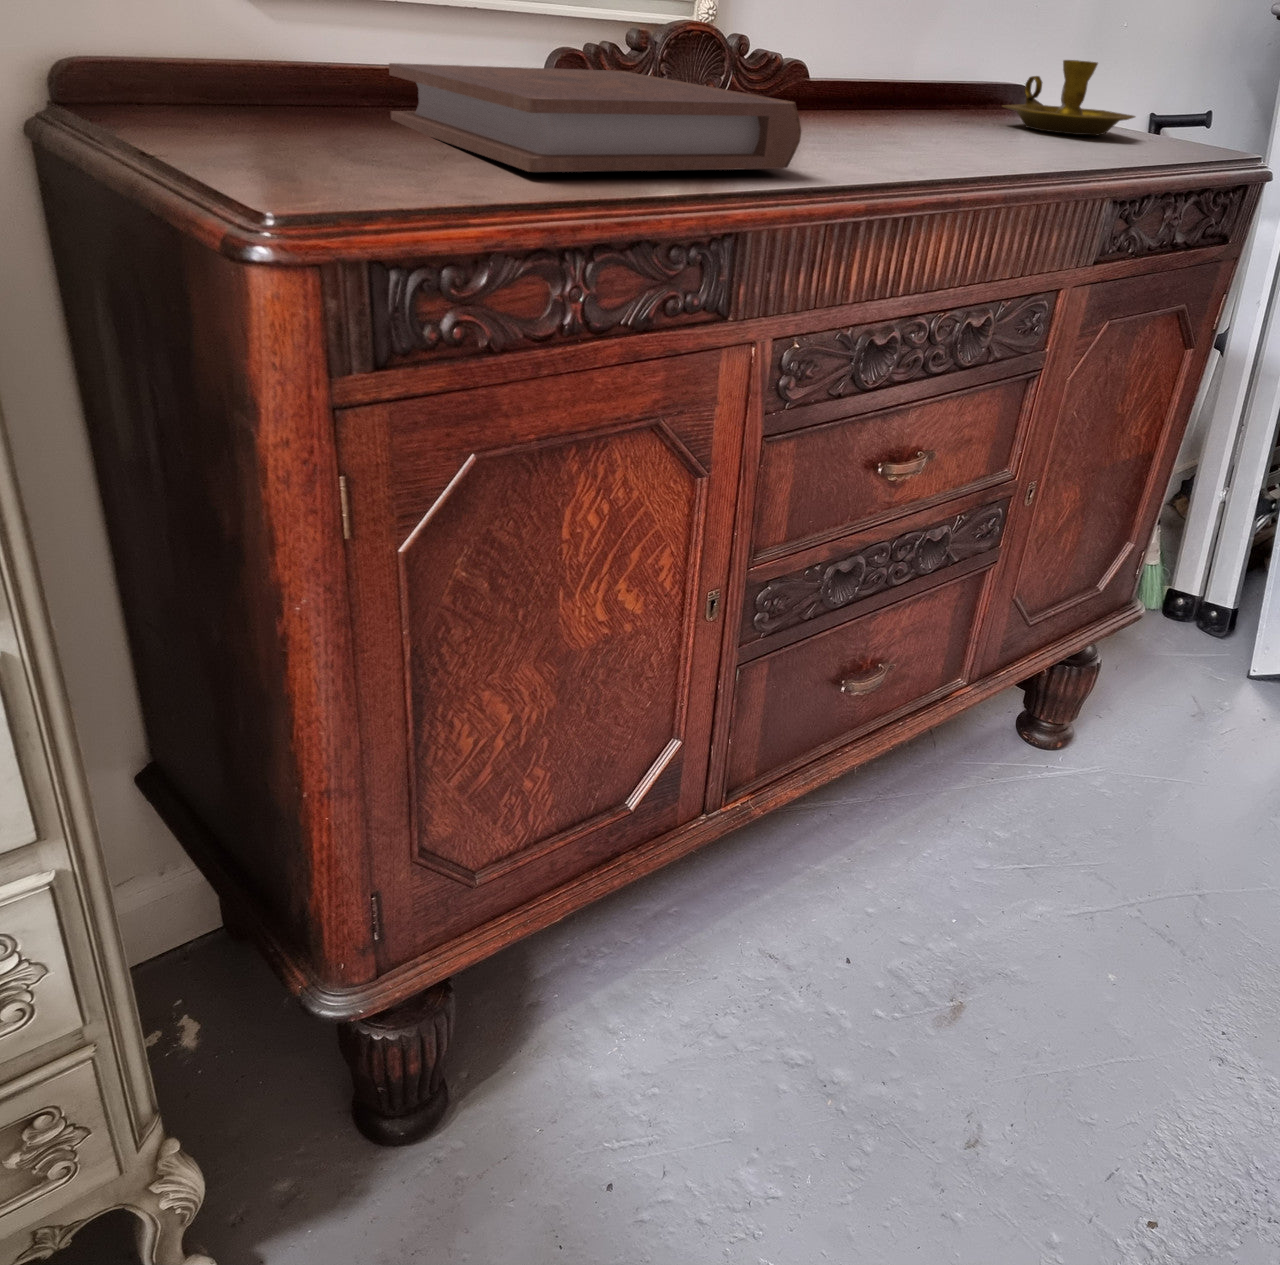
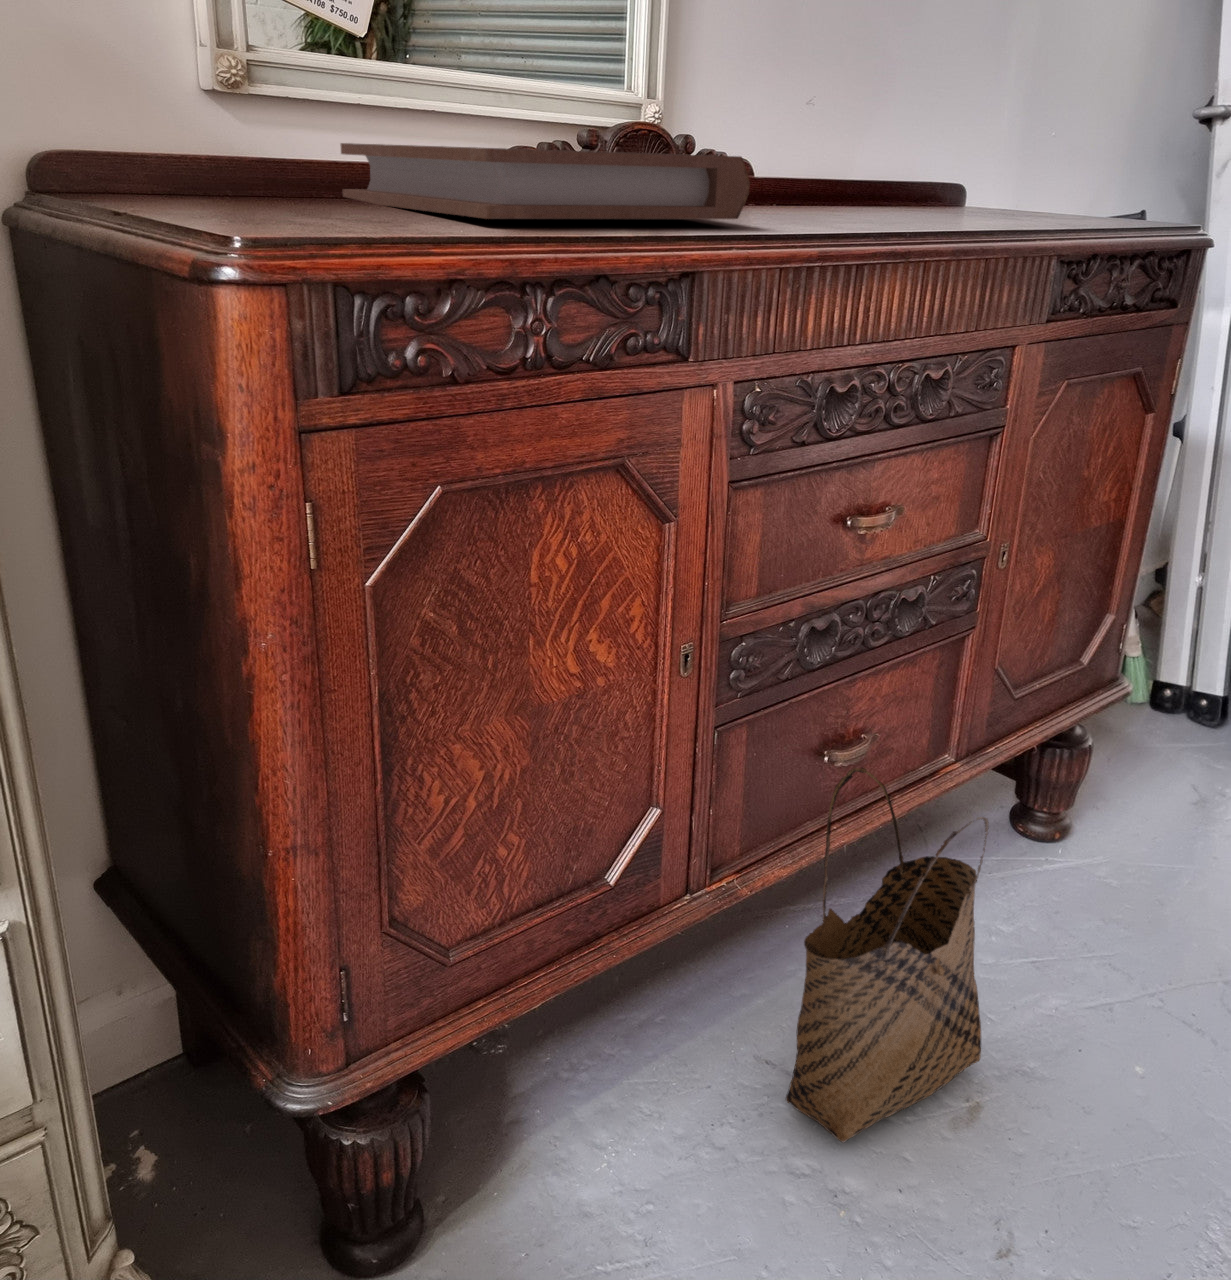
candlestick: present [1002,60,1135,135] -> none [941,140,1074,209]
woven basket: none [785,700,992,1039] -> present [786,768,989,1142]

